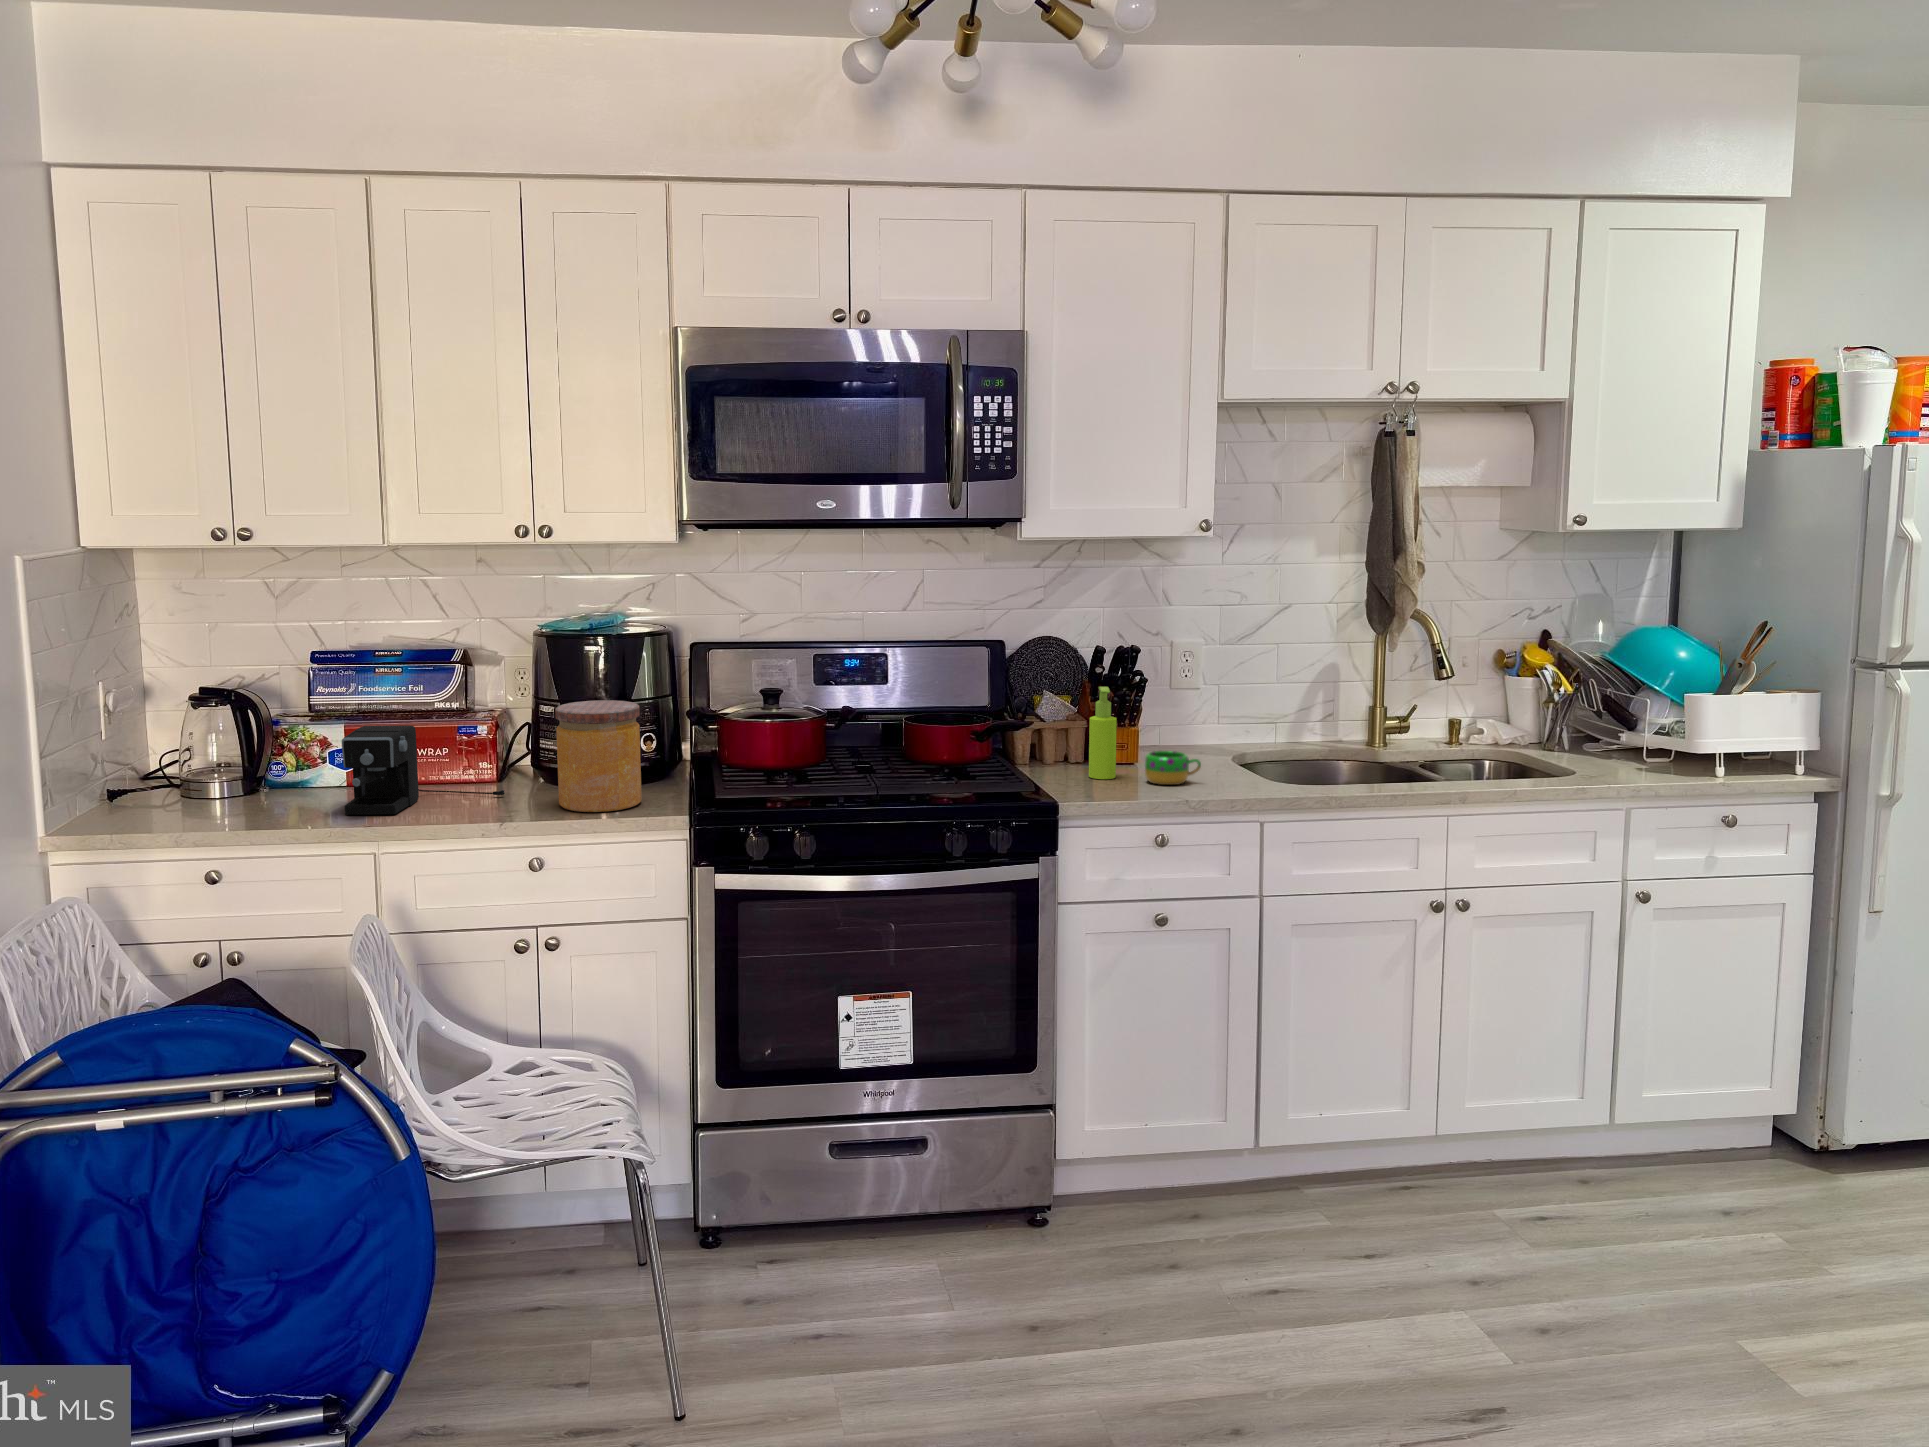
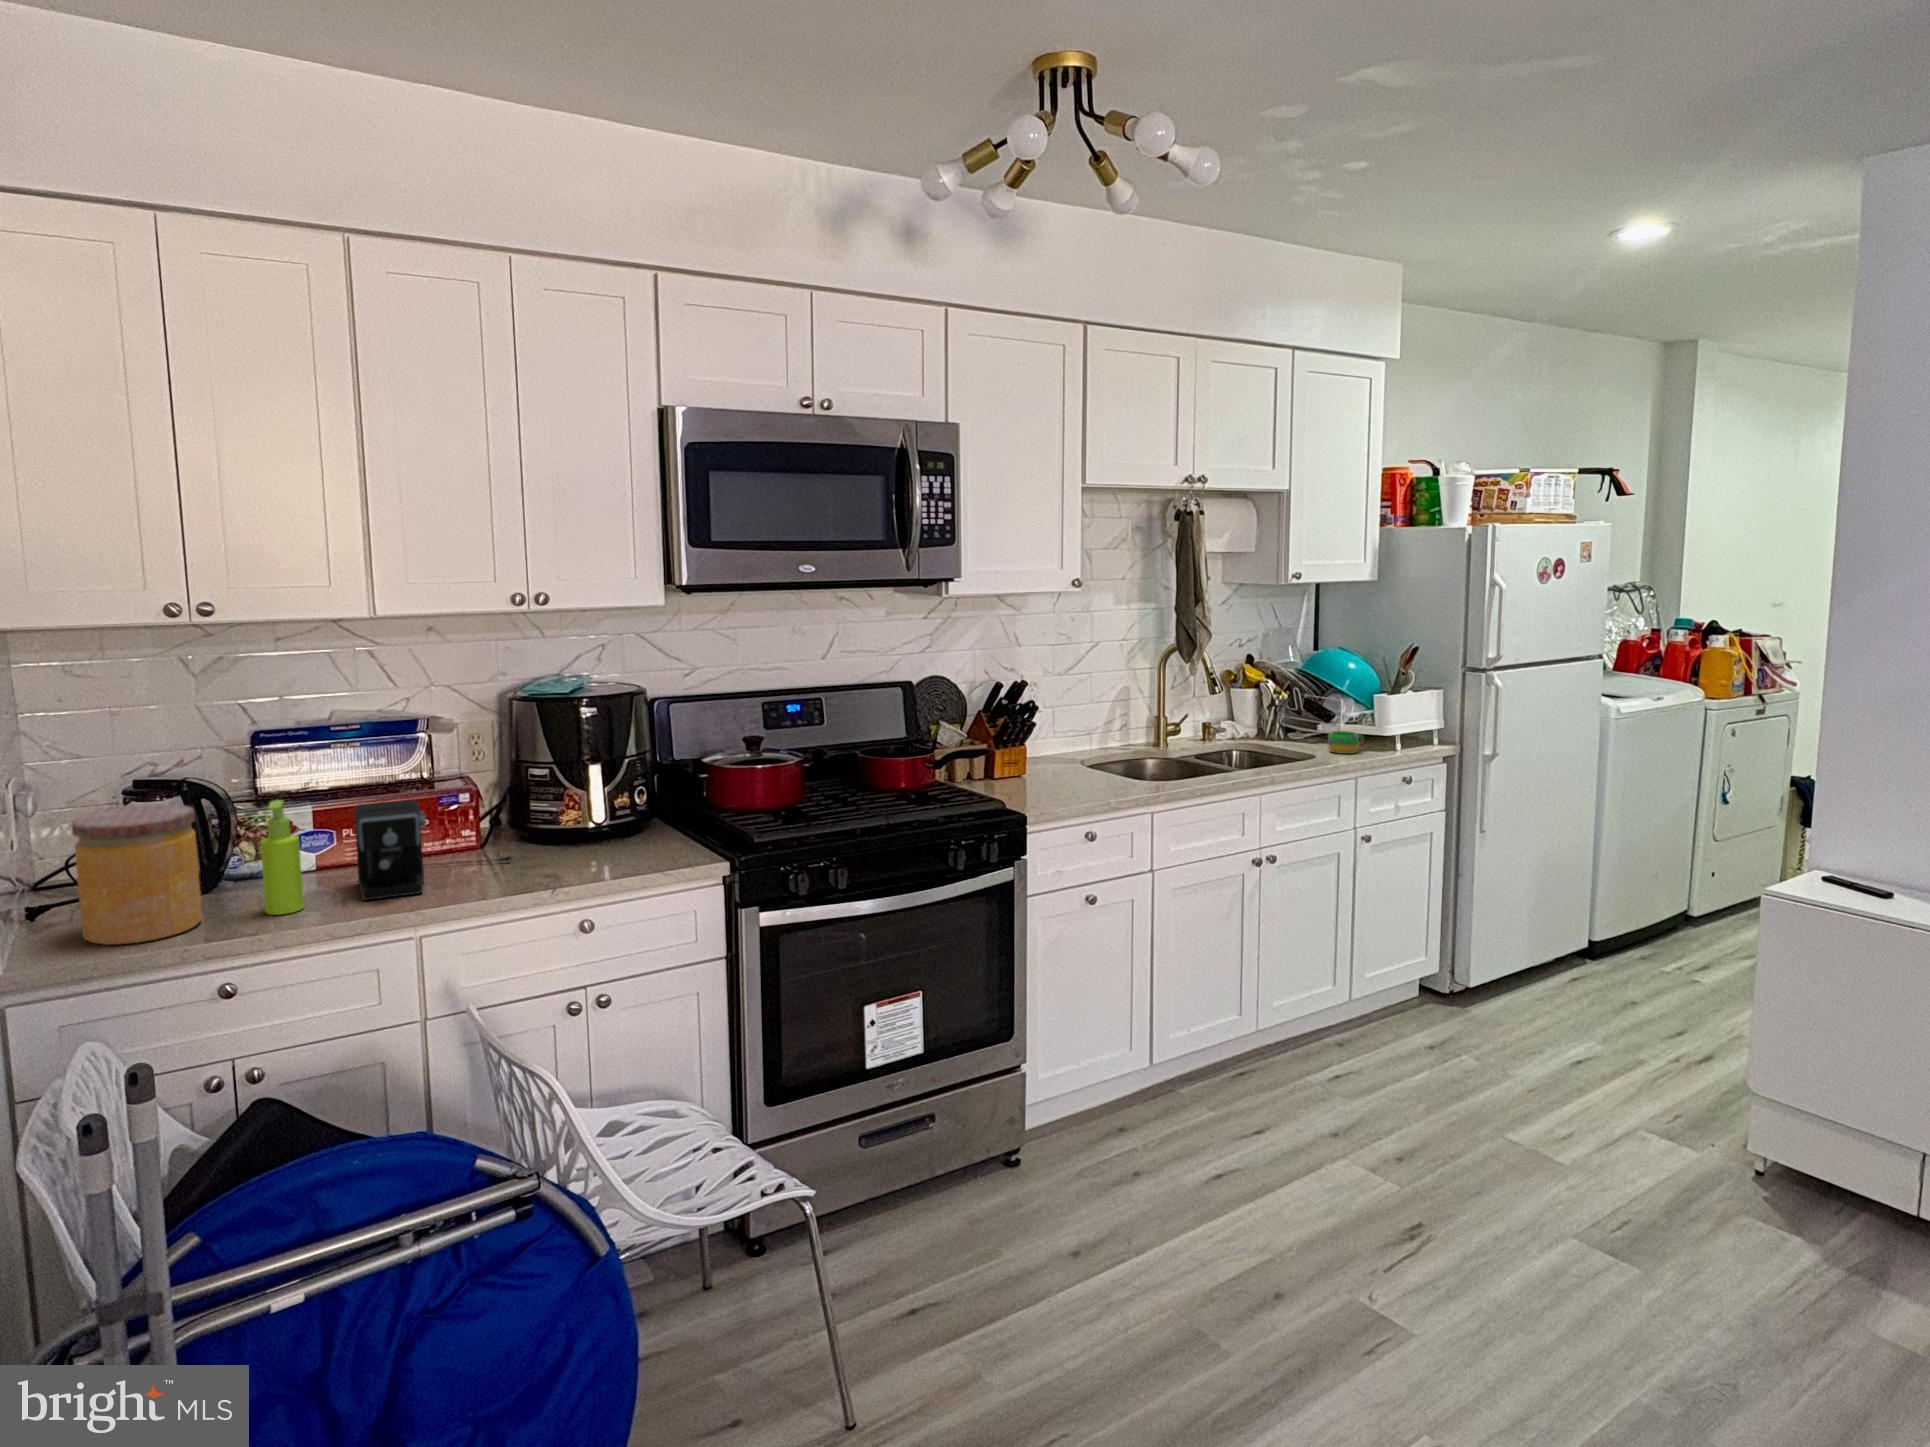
soap dispenser: present [1089,687,1117,779] -> present [260,800,304,915]
jar: present [555,700,642,812] -> present [72,804,202,945]
mug: present [1145,751,1201,785] -> present [1328,731,1364,754]

